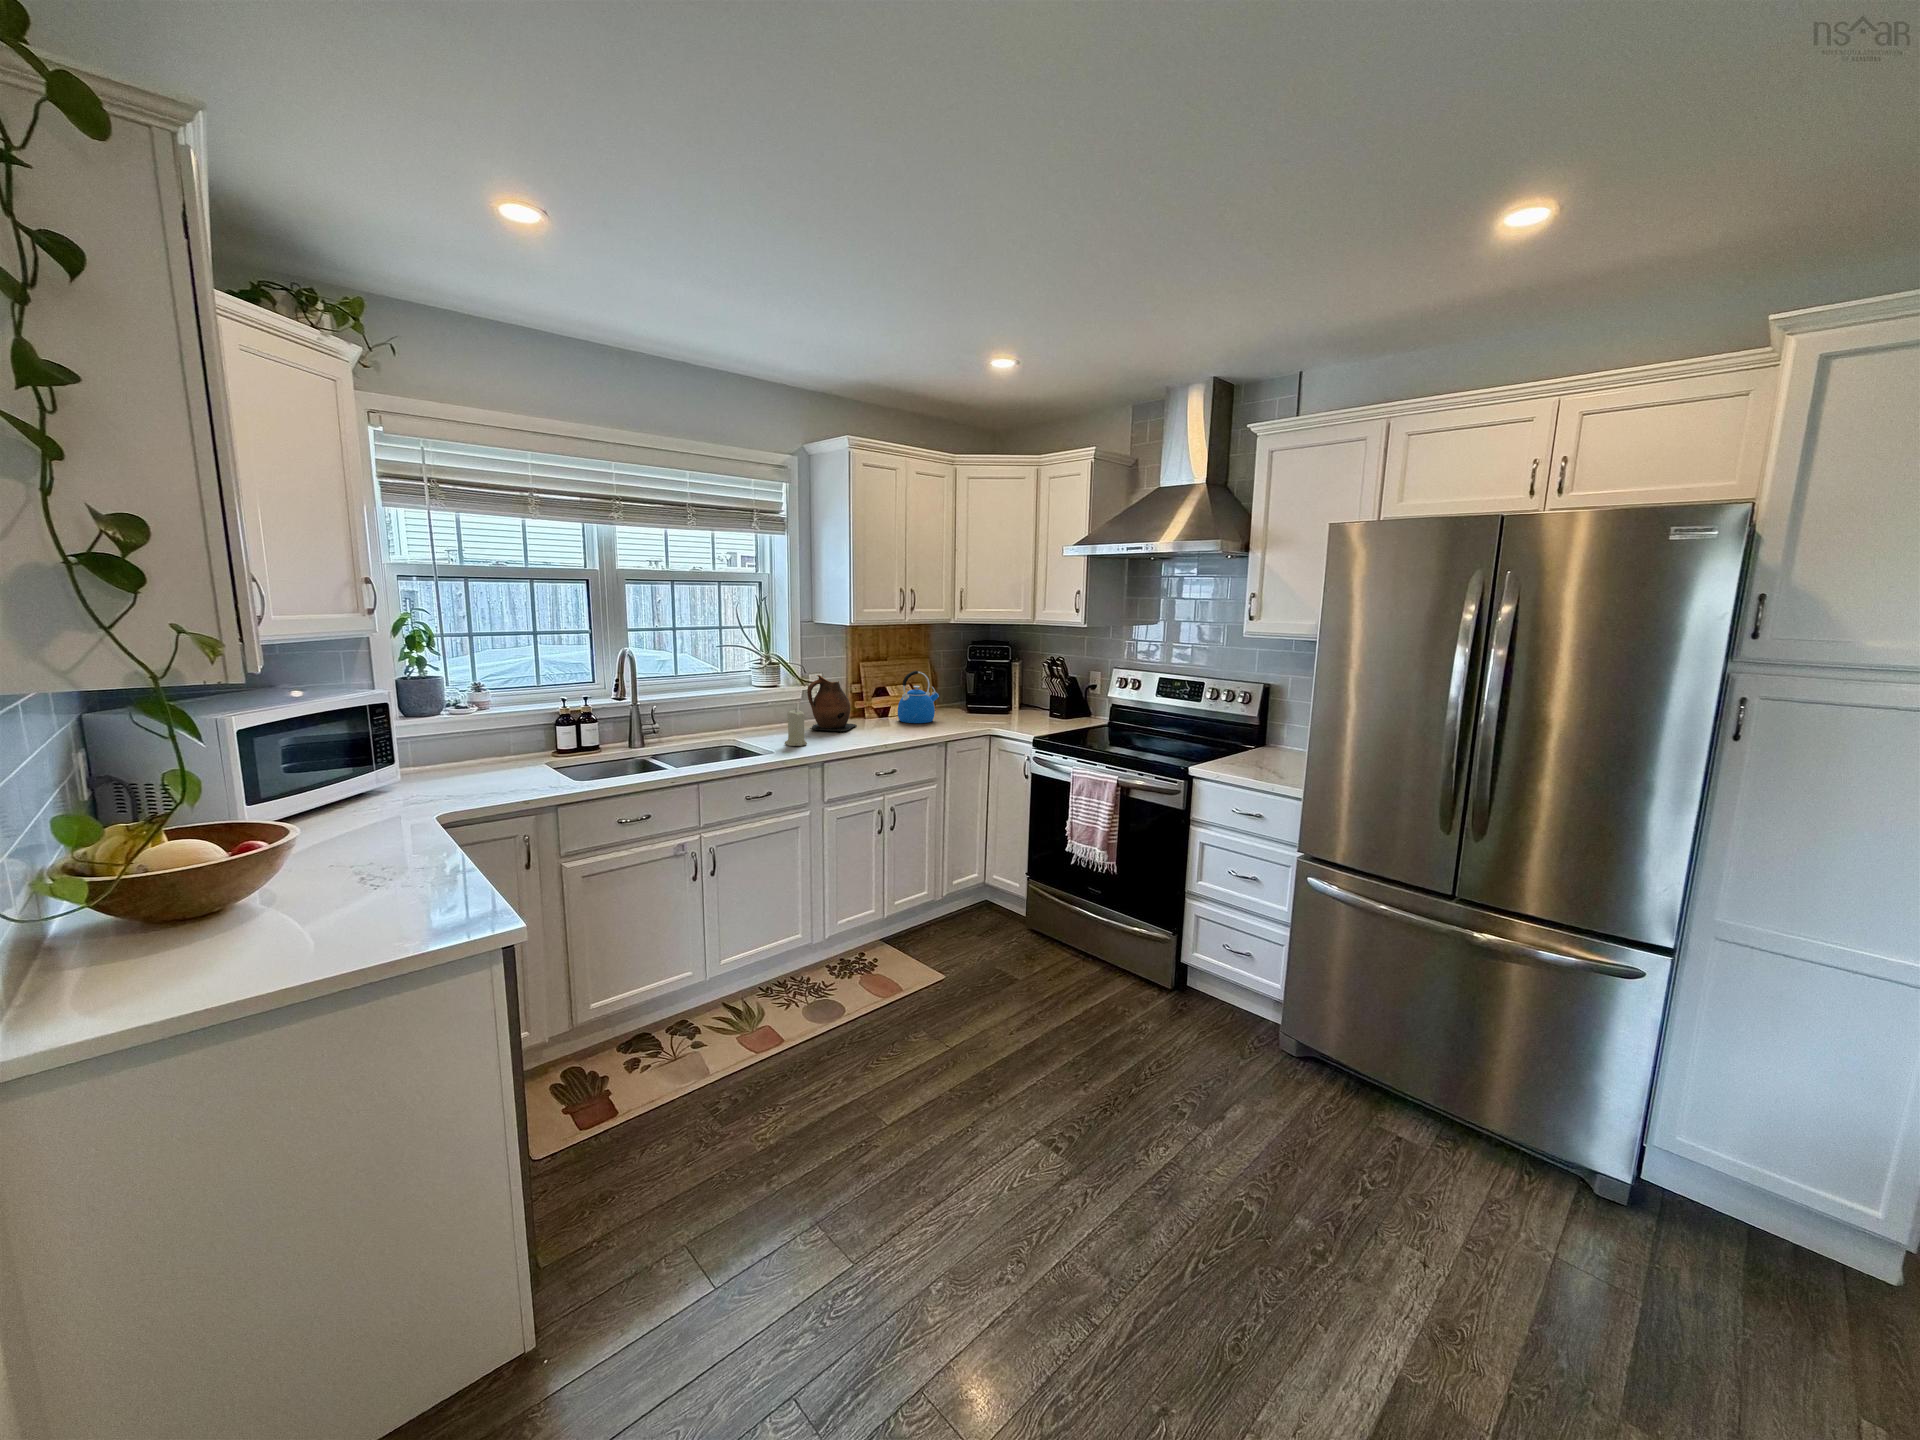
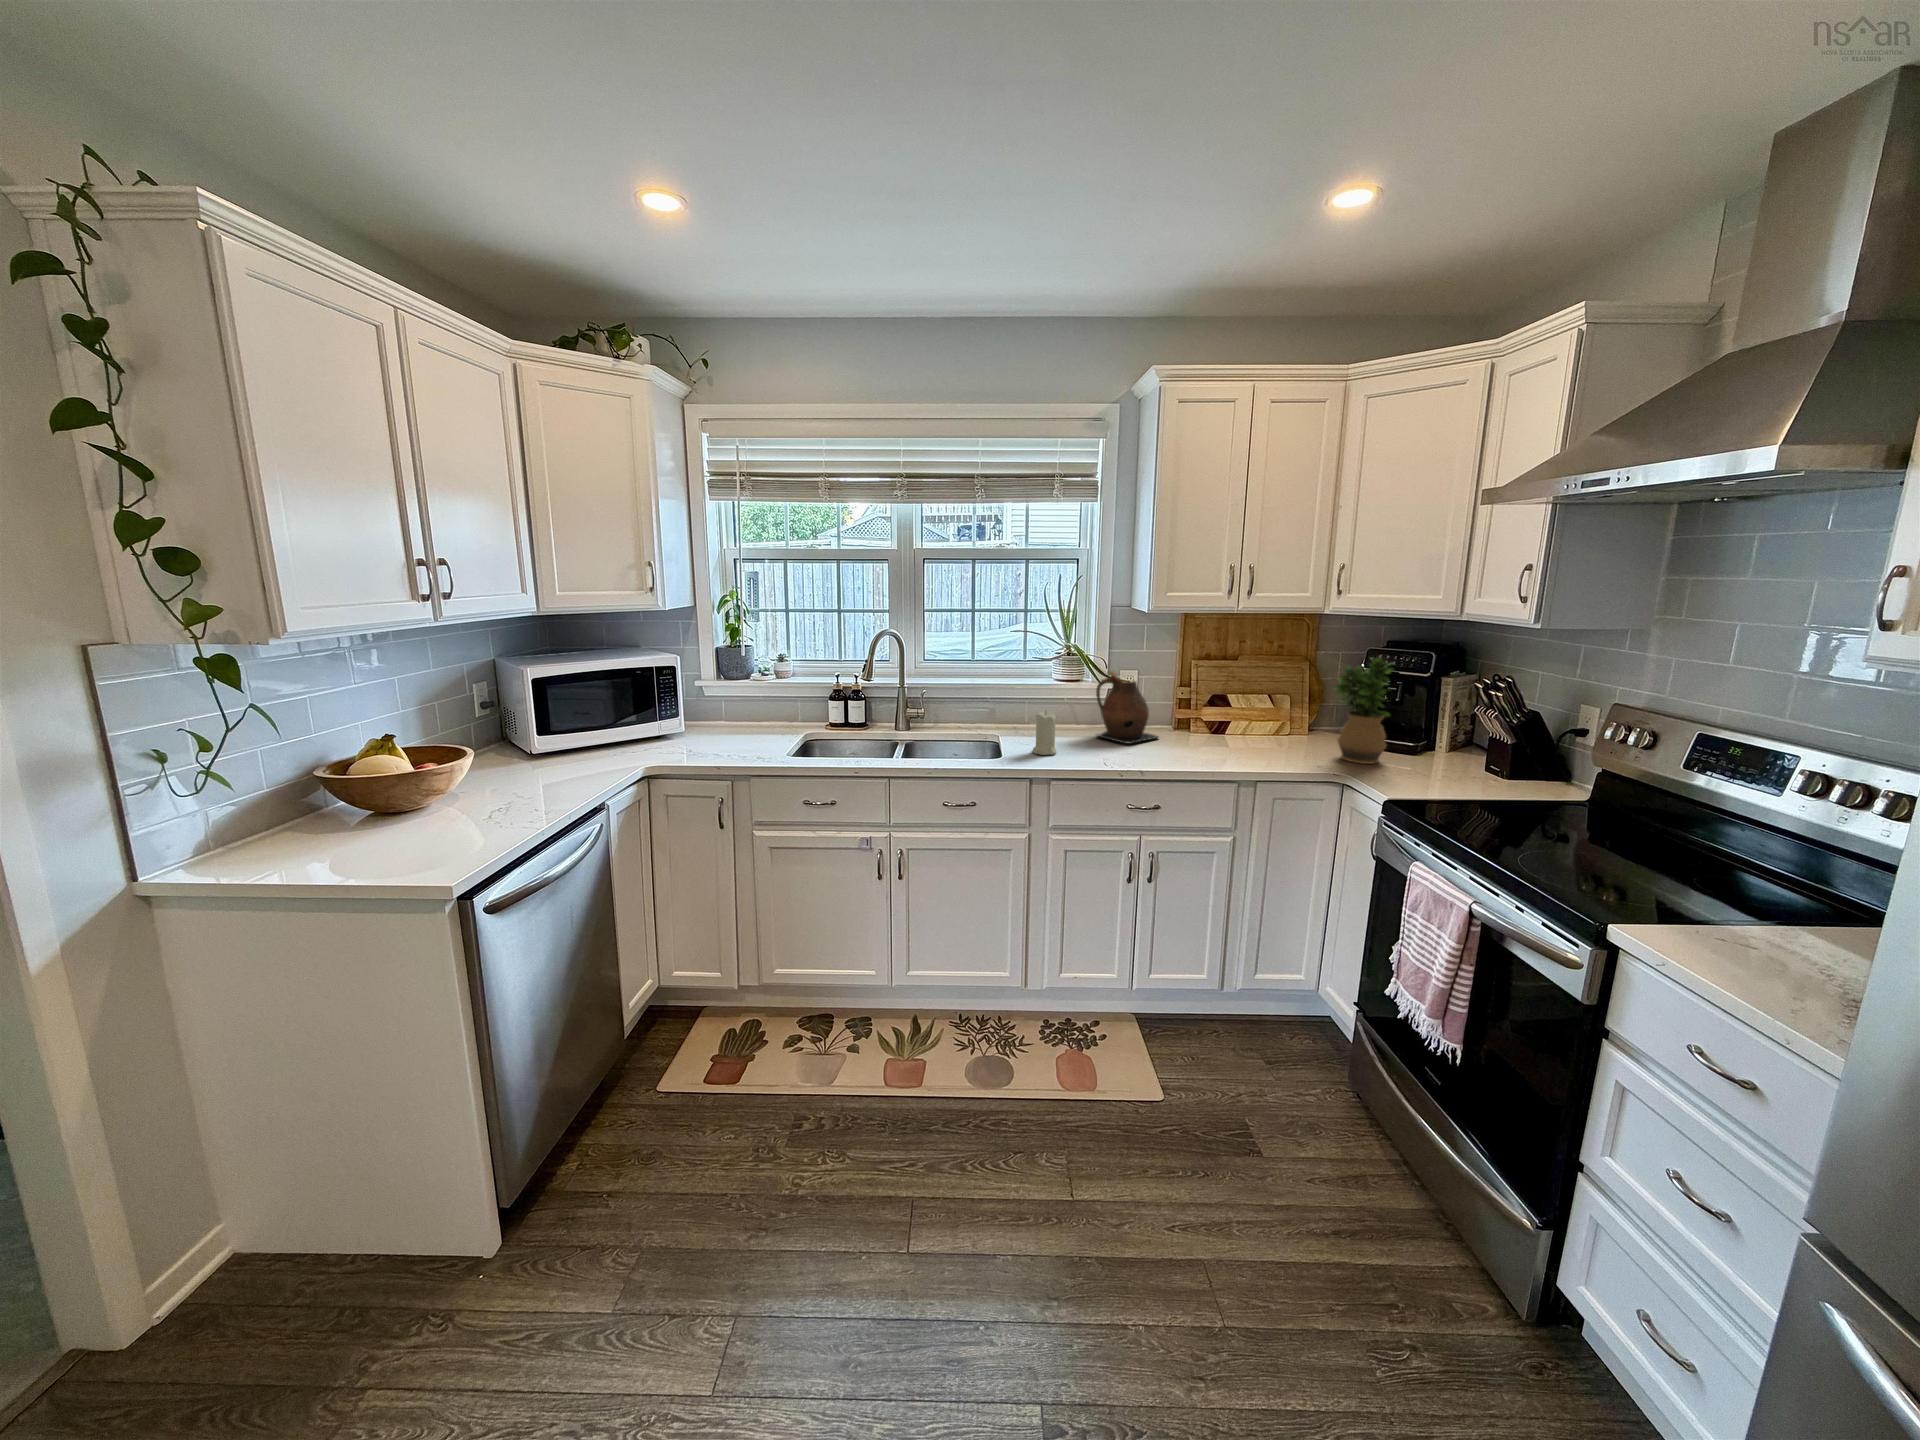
potted plant: none [970,652,1006,723] -> present [1333,657,1394,764]
kettle: present [898,671,939,723] -> none [1225,675,1293,748]

